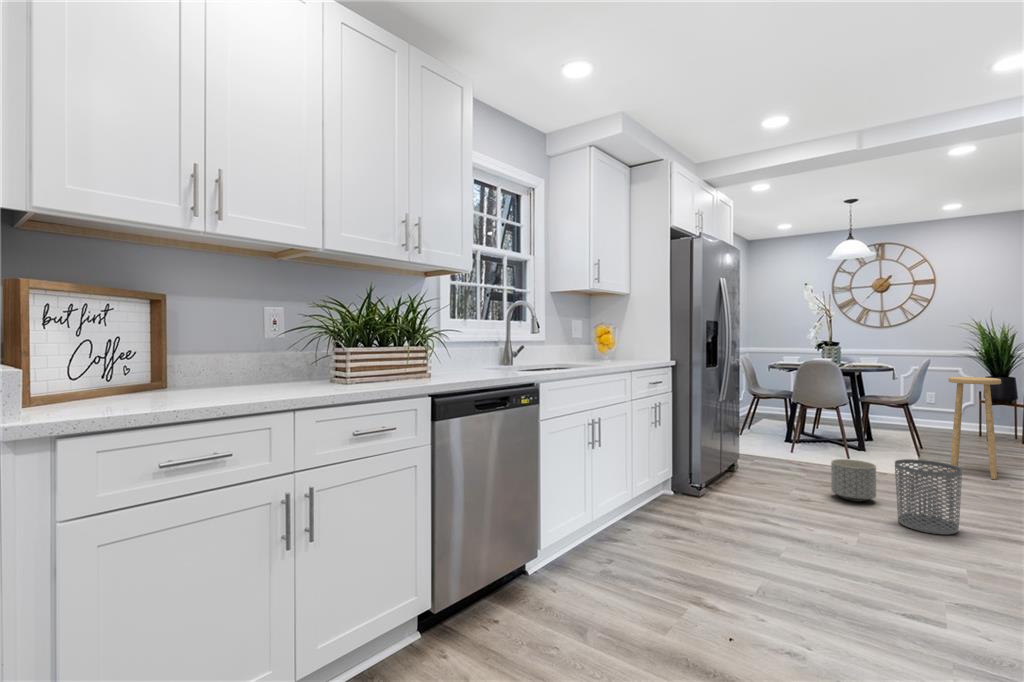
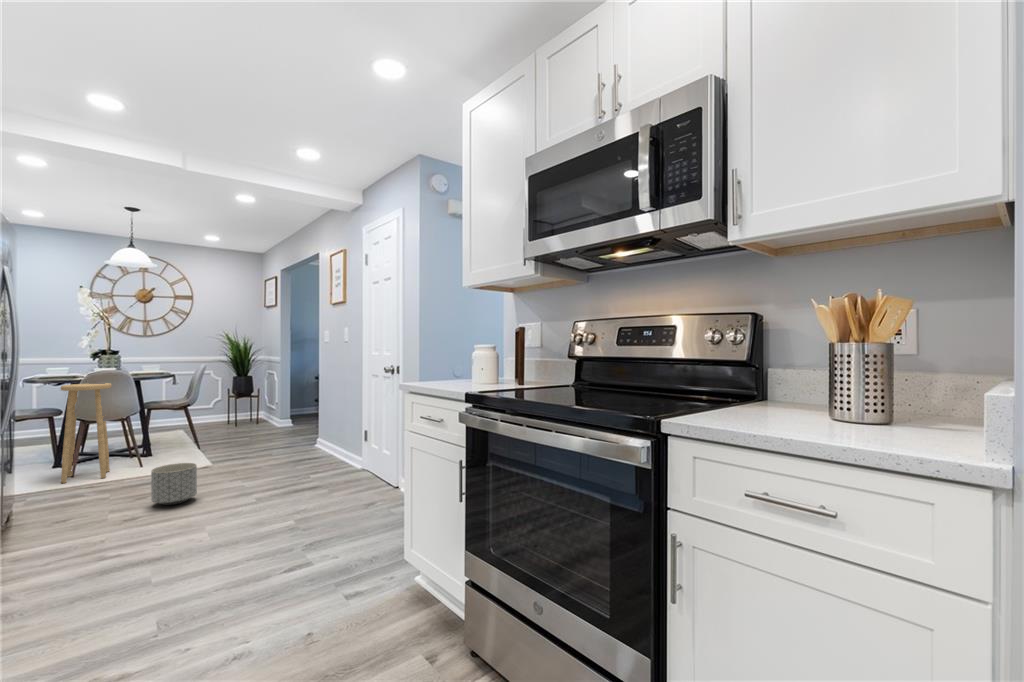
stool: present [948,377,1001,479] -> present [61,383,112,483]
waste bin: present [895,459,962,535] -> none [222,446,273,509]

